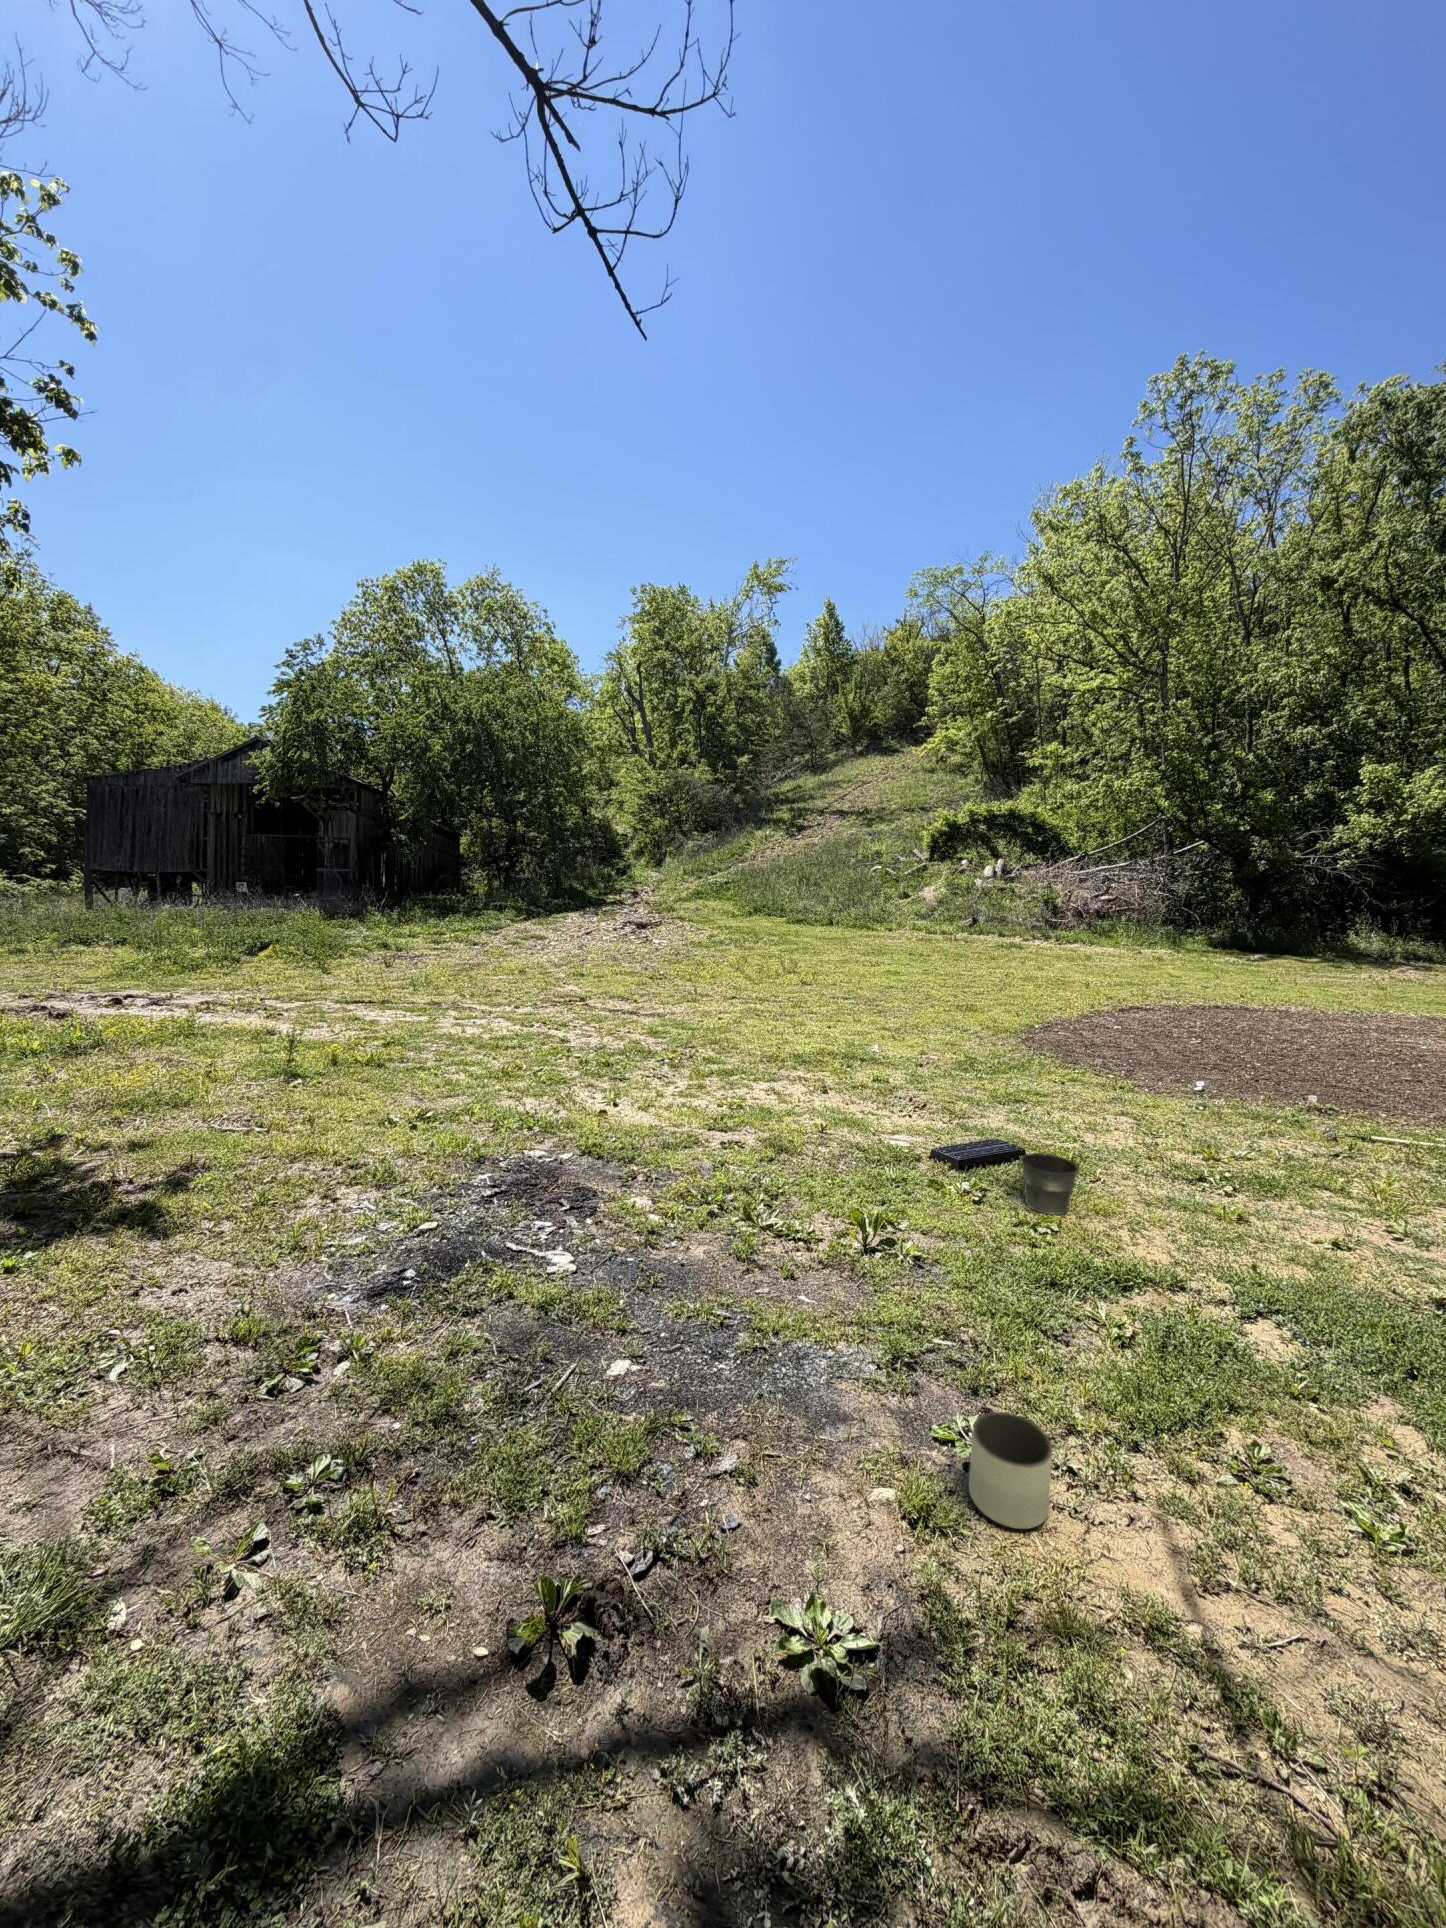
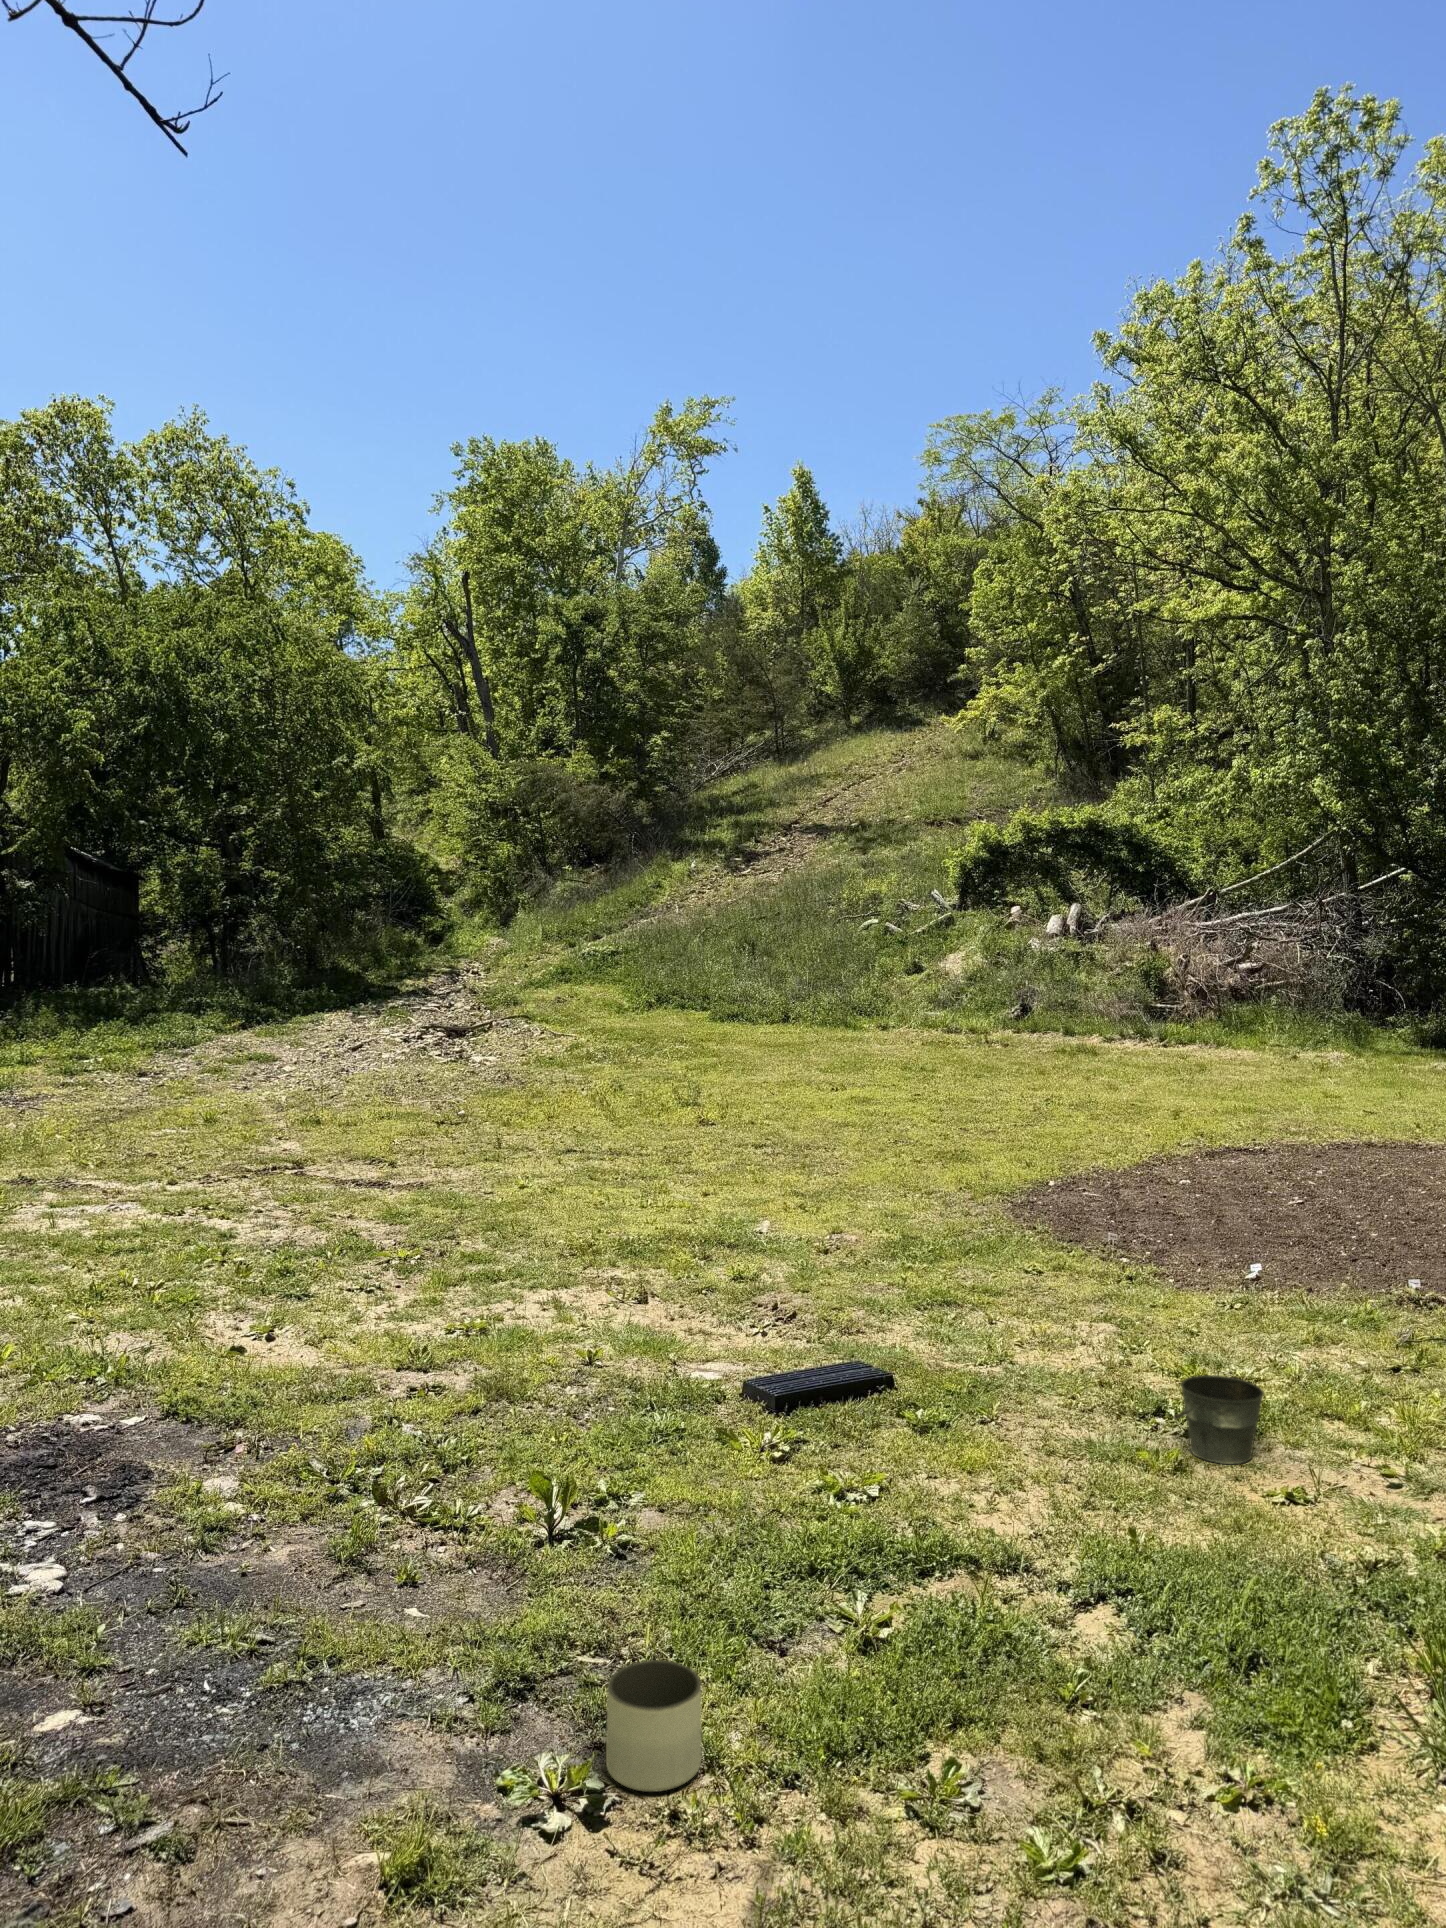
bucket: present [1015,1153,1079,1215] -> present [1173,1375,1264,1464]

